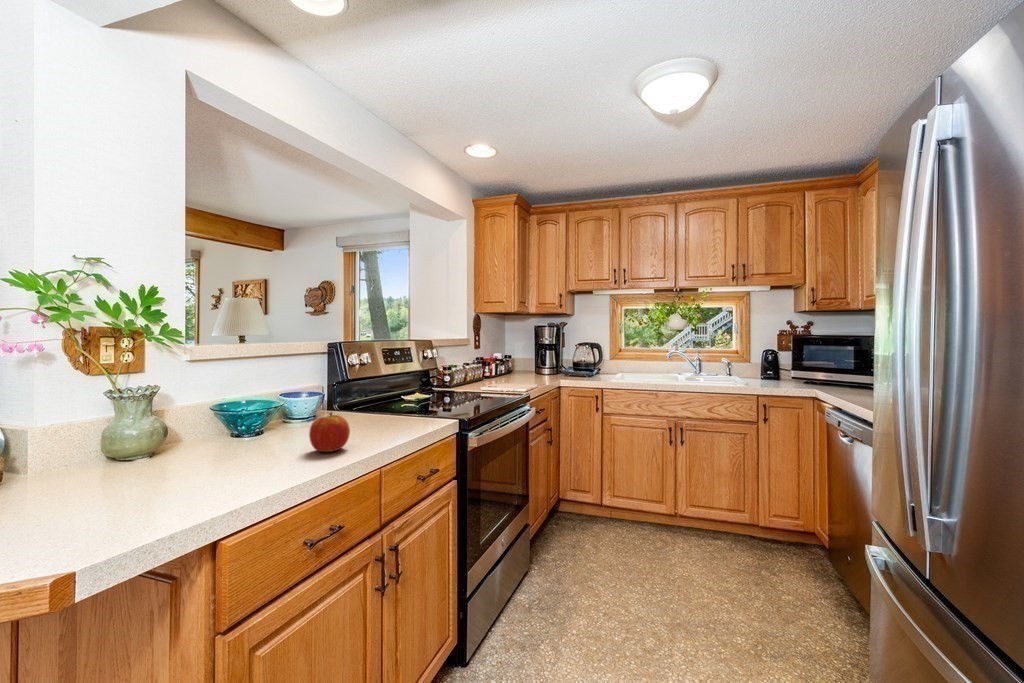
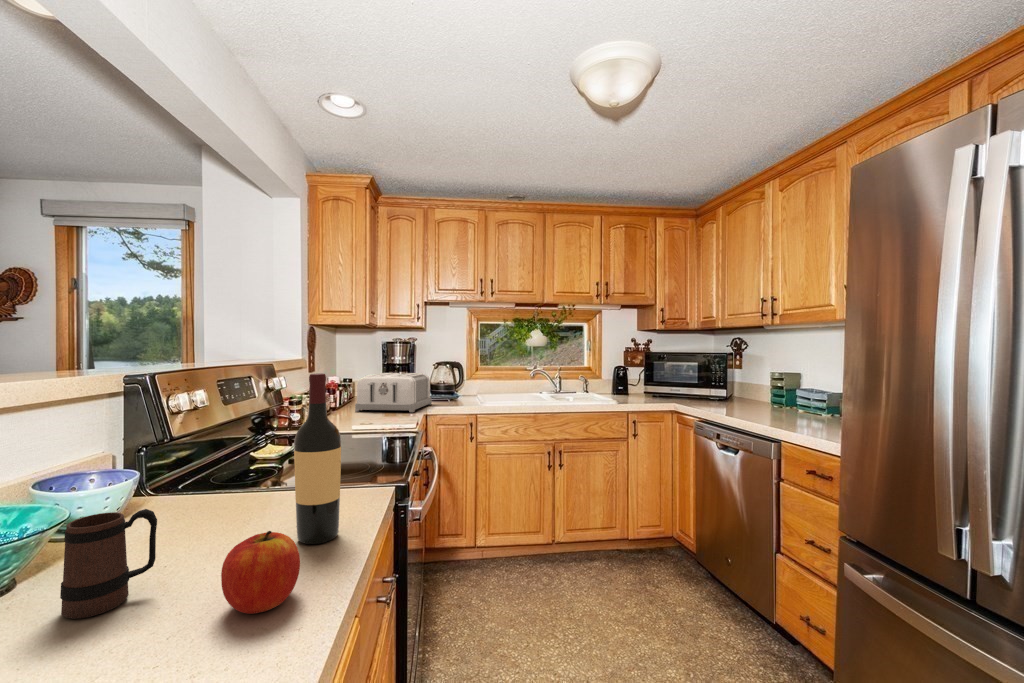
wine bottle: none [372,335,399,435] -> present [294,373,341,544]
toaster: none [502,351,566,382] -> present [355,373,432,412]
mug: none [259,399,298,444] -> present [60,509,157,619]

